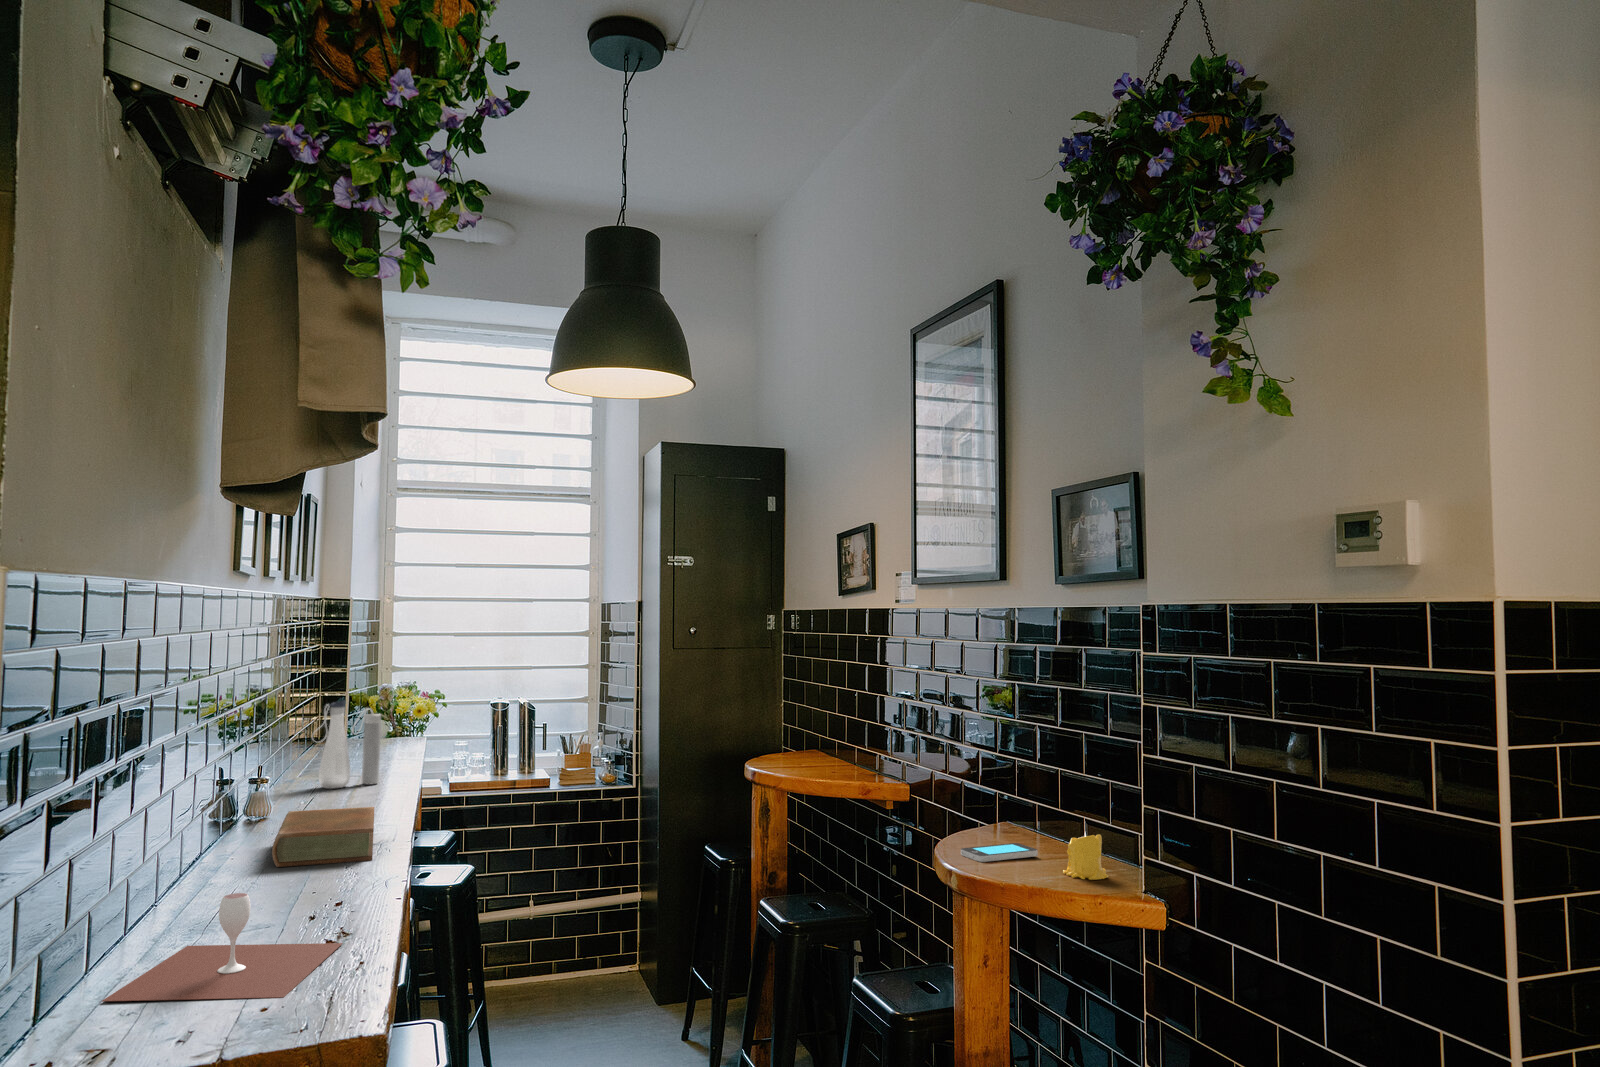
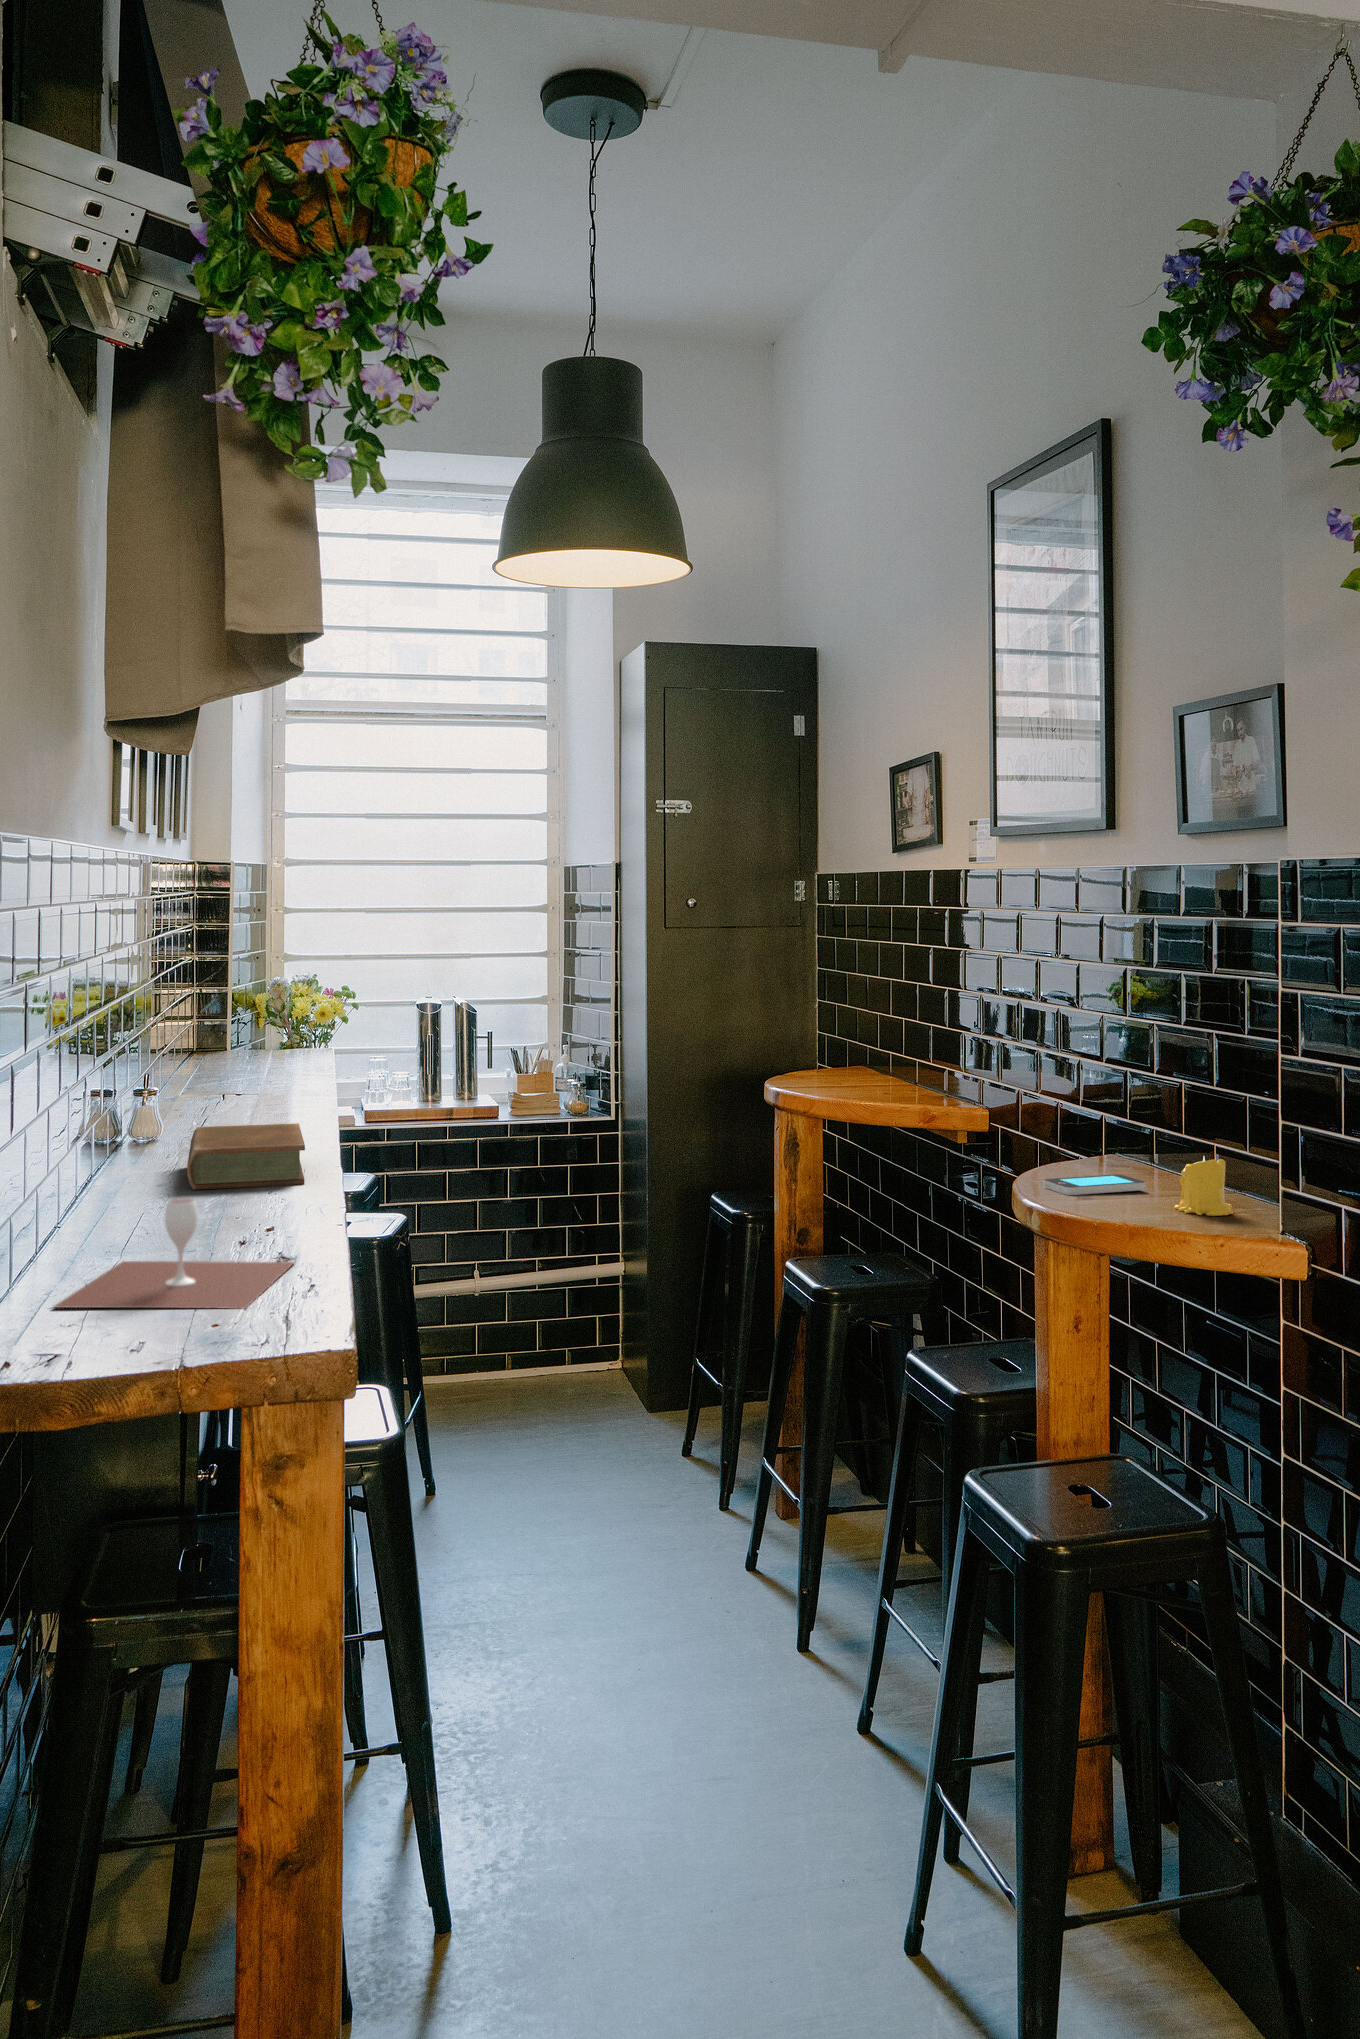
water bottle: present [313,700,381,789] -> none [203,995,288,1108]

